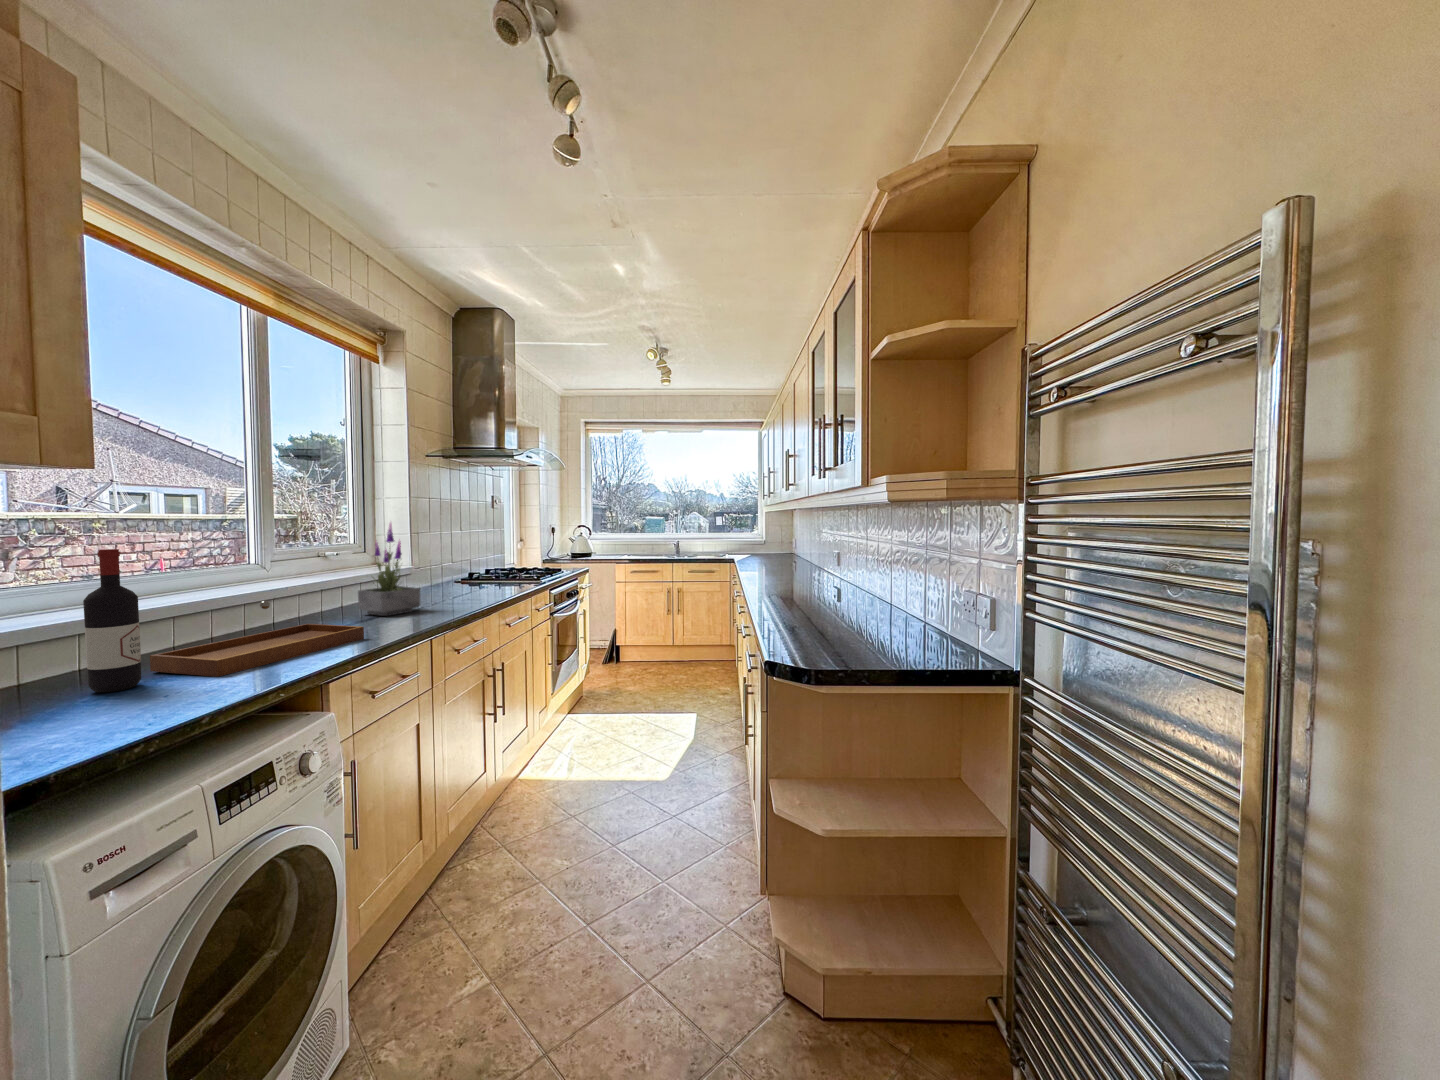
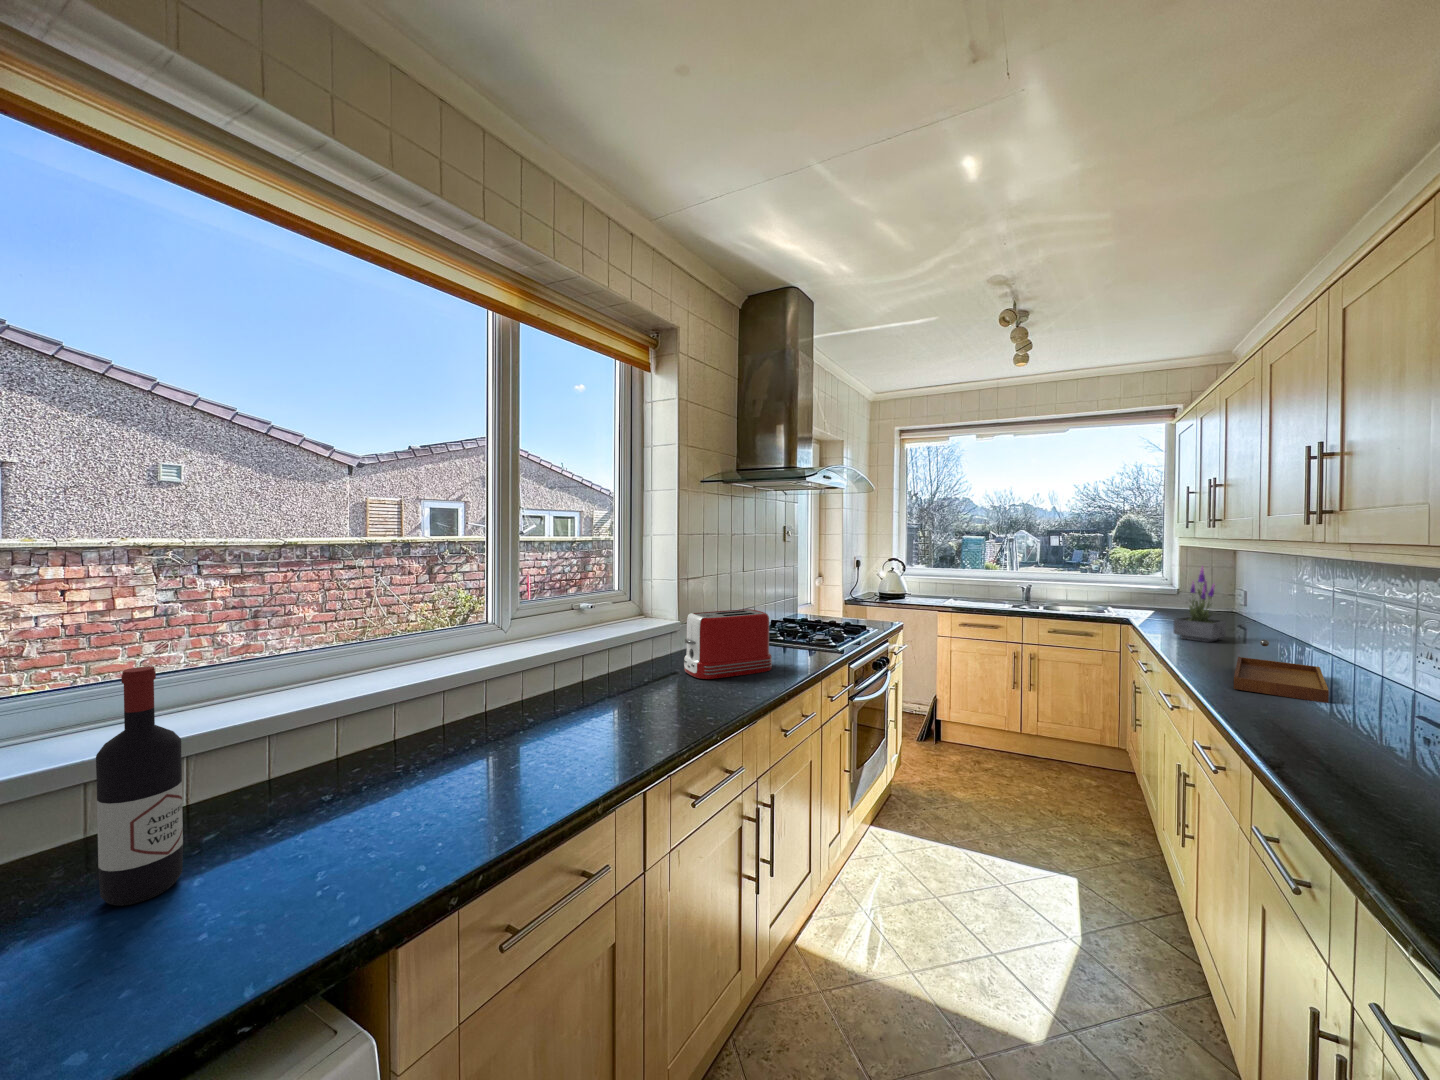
potted plant: present [358,523,420,616] -> present [1173,566,1226,642]
toaster: none [425,551,494,599] -> present [684,609,772,679]
tray: present [150,601,364,677] -> present [1234,640,1329,703]

